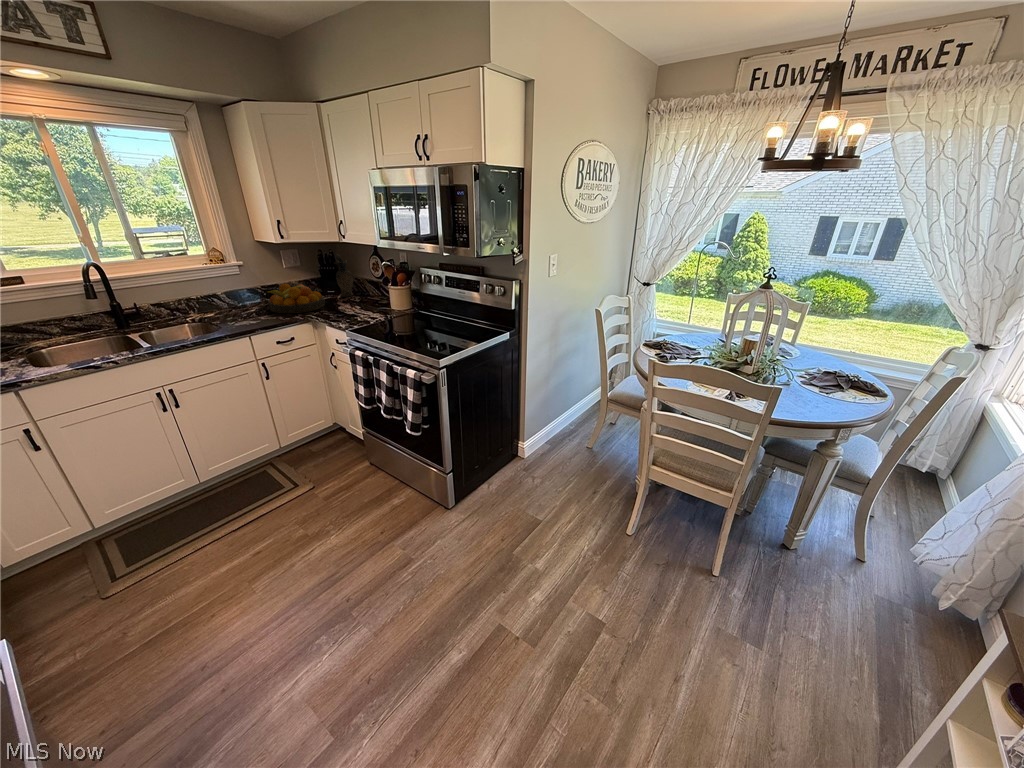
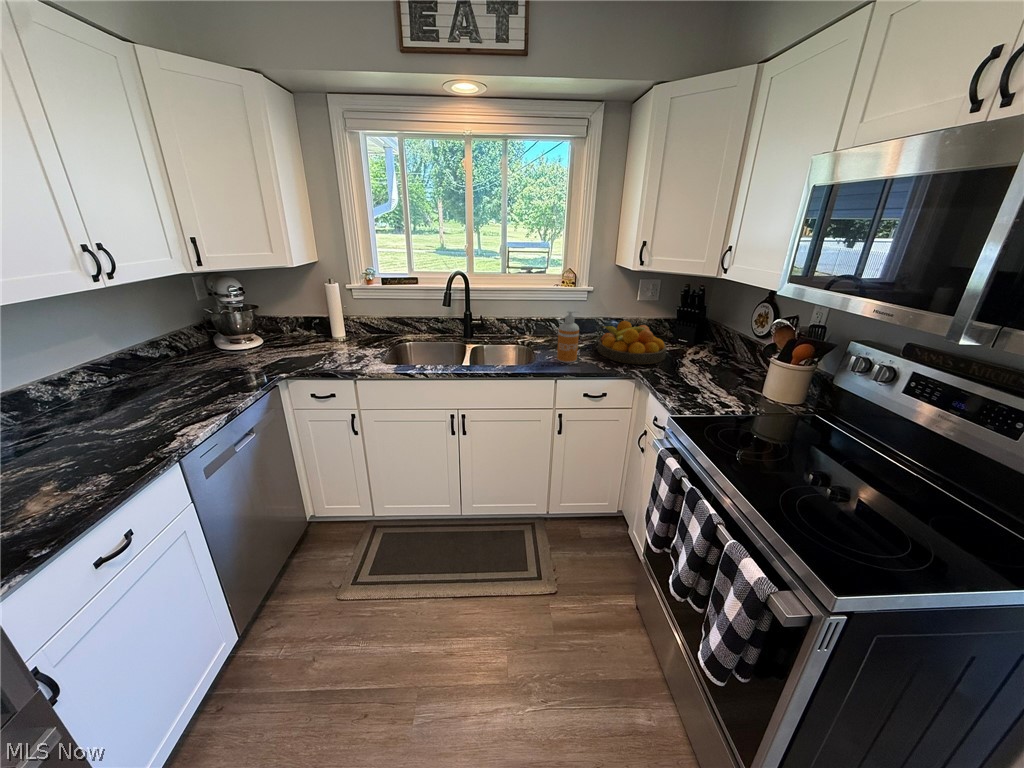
ceramic pitcher: present [335,255,354,297] -> none [692,293,722,353]
soap dispenser: none [231,280,258,324] -> present [557,311,579,363]

